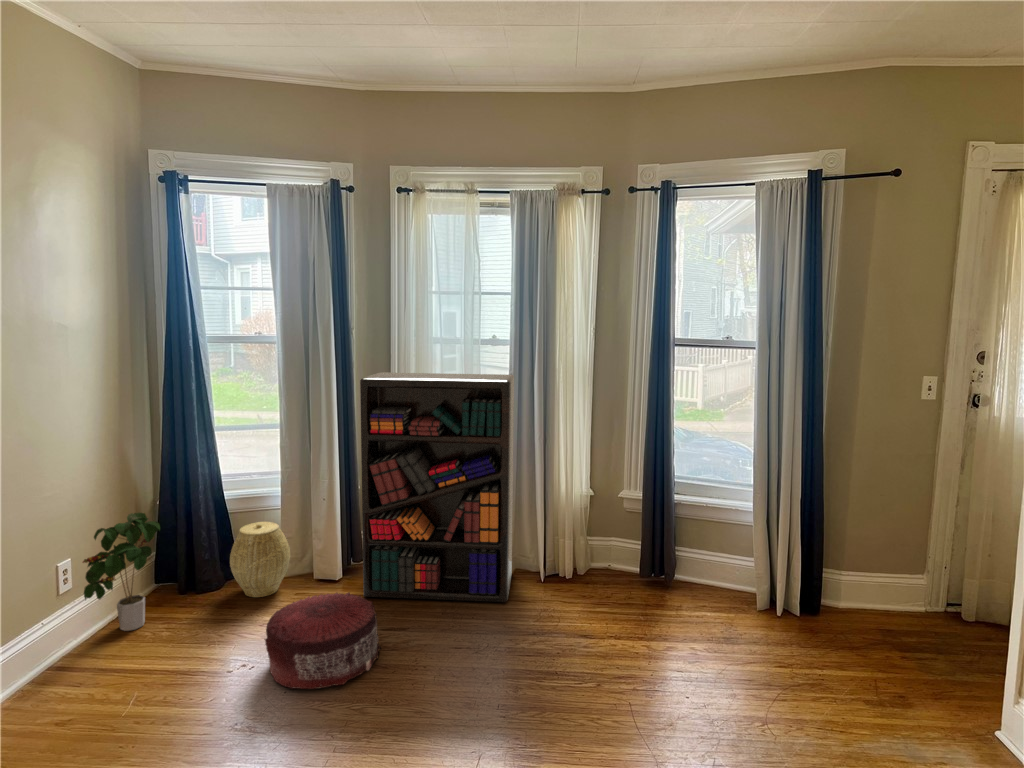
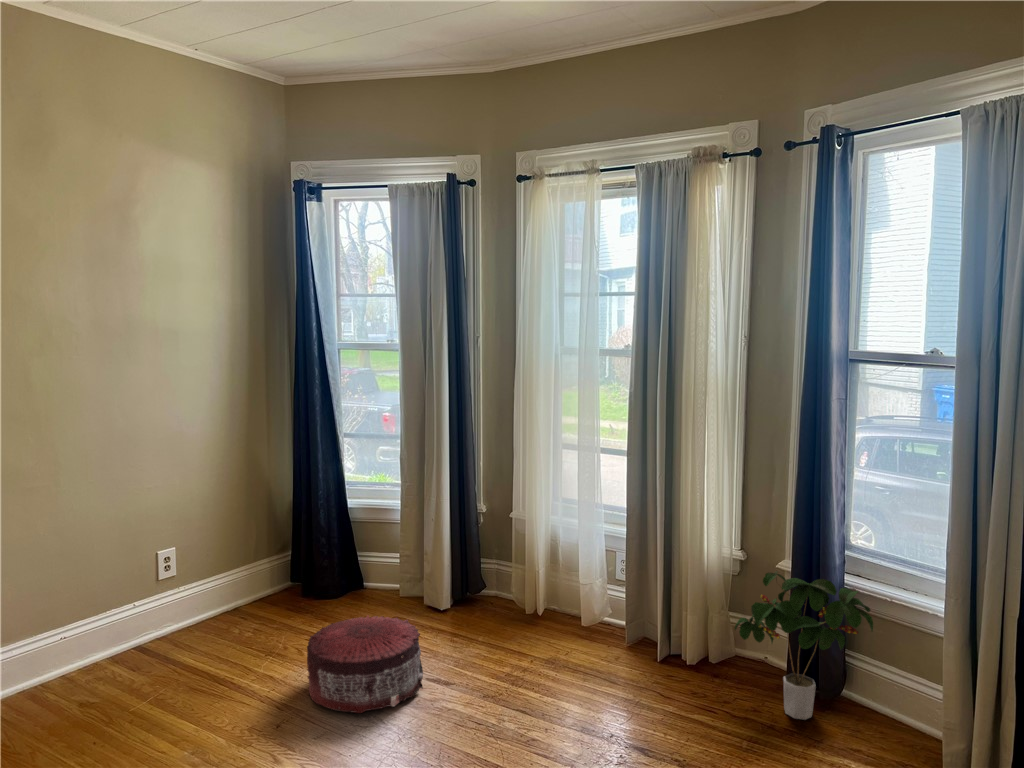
bookshelf: present [360,372,514,602] -> none [448,384,634,671]
potted plant: present [83,513,160,631] -> present [735,571,873,720]
woven basket: present [230,522,290,597] -> none [336,533,395,610]

